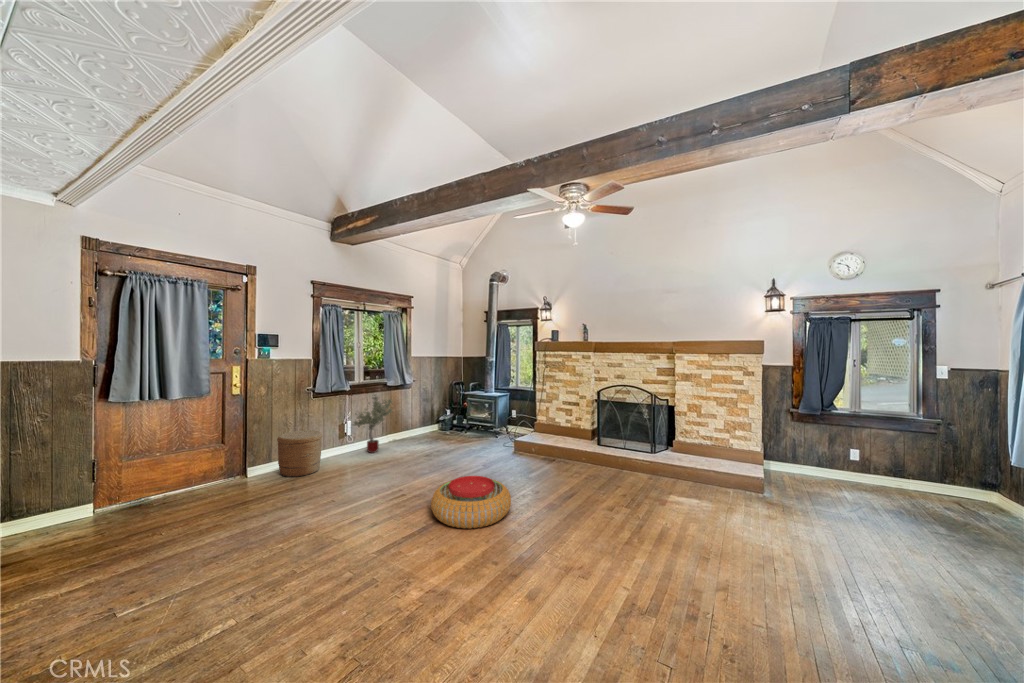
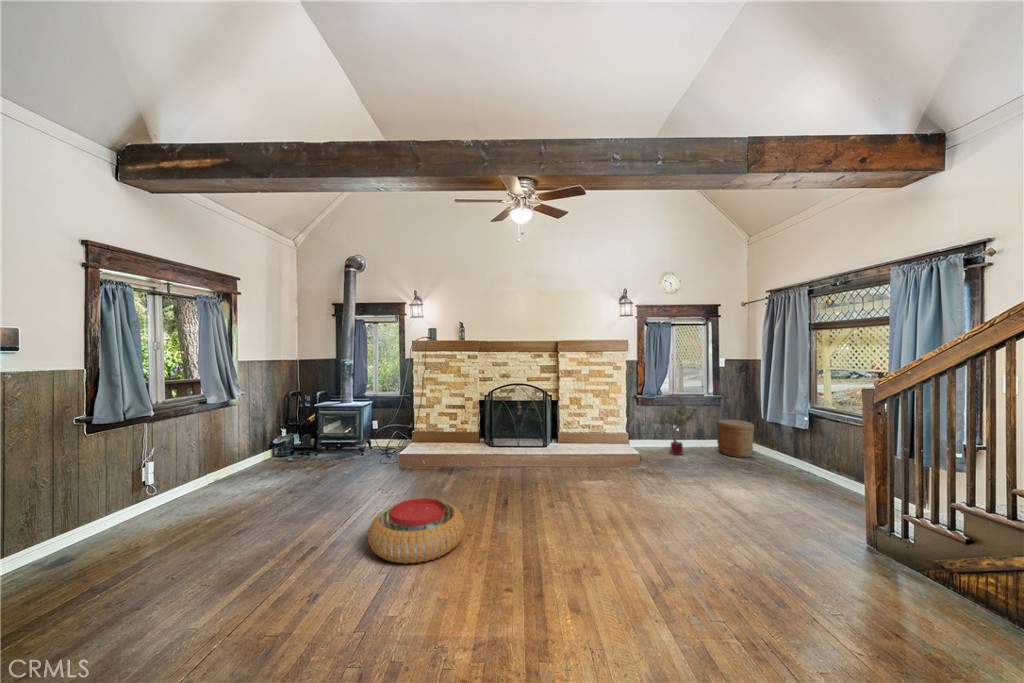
potted tree: present [353,395,392,453] -> present [653,396,700,455]
woven basket: present [277,430,322,477] -> present [716,419,754,457]

